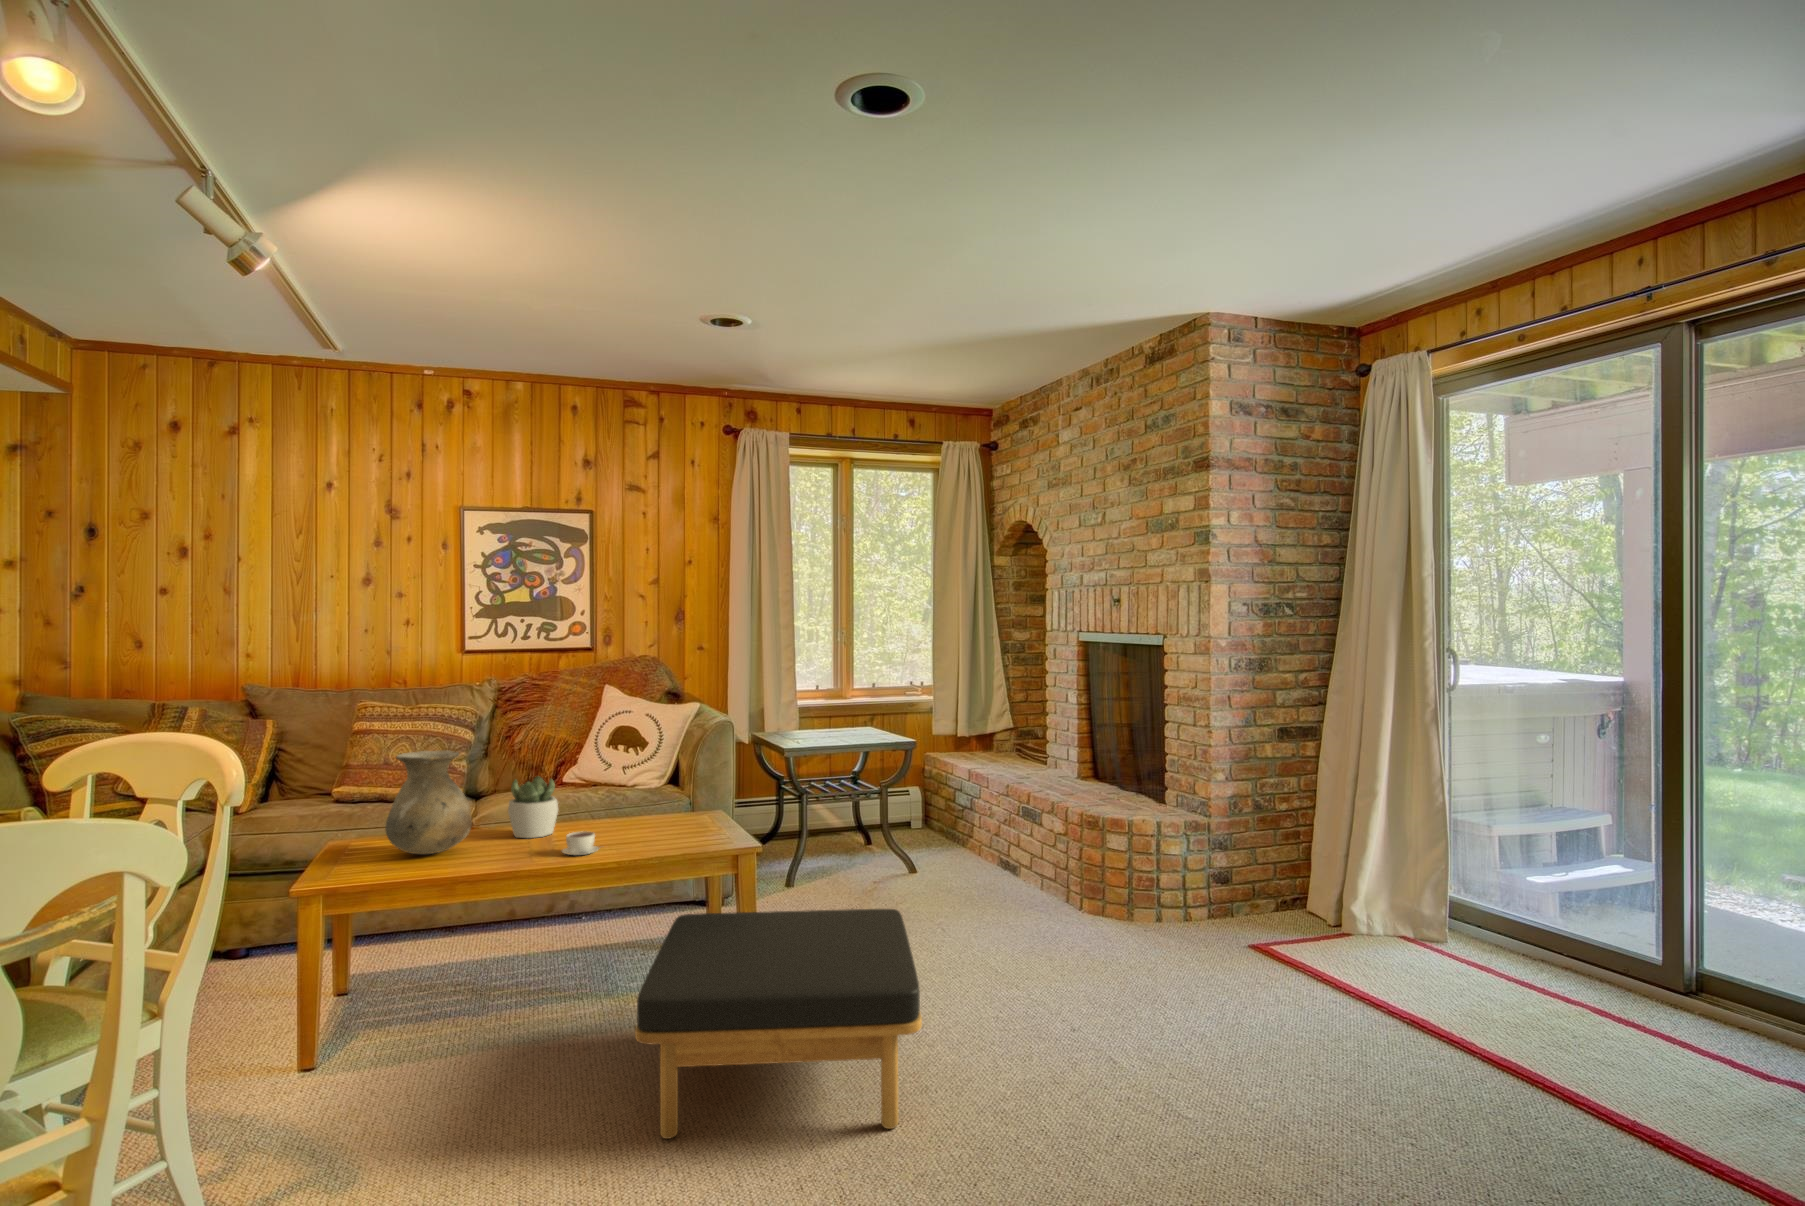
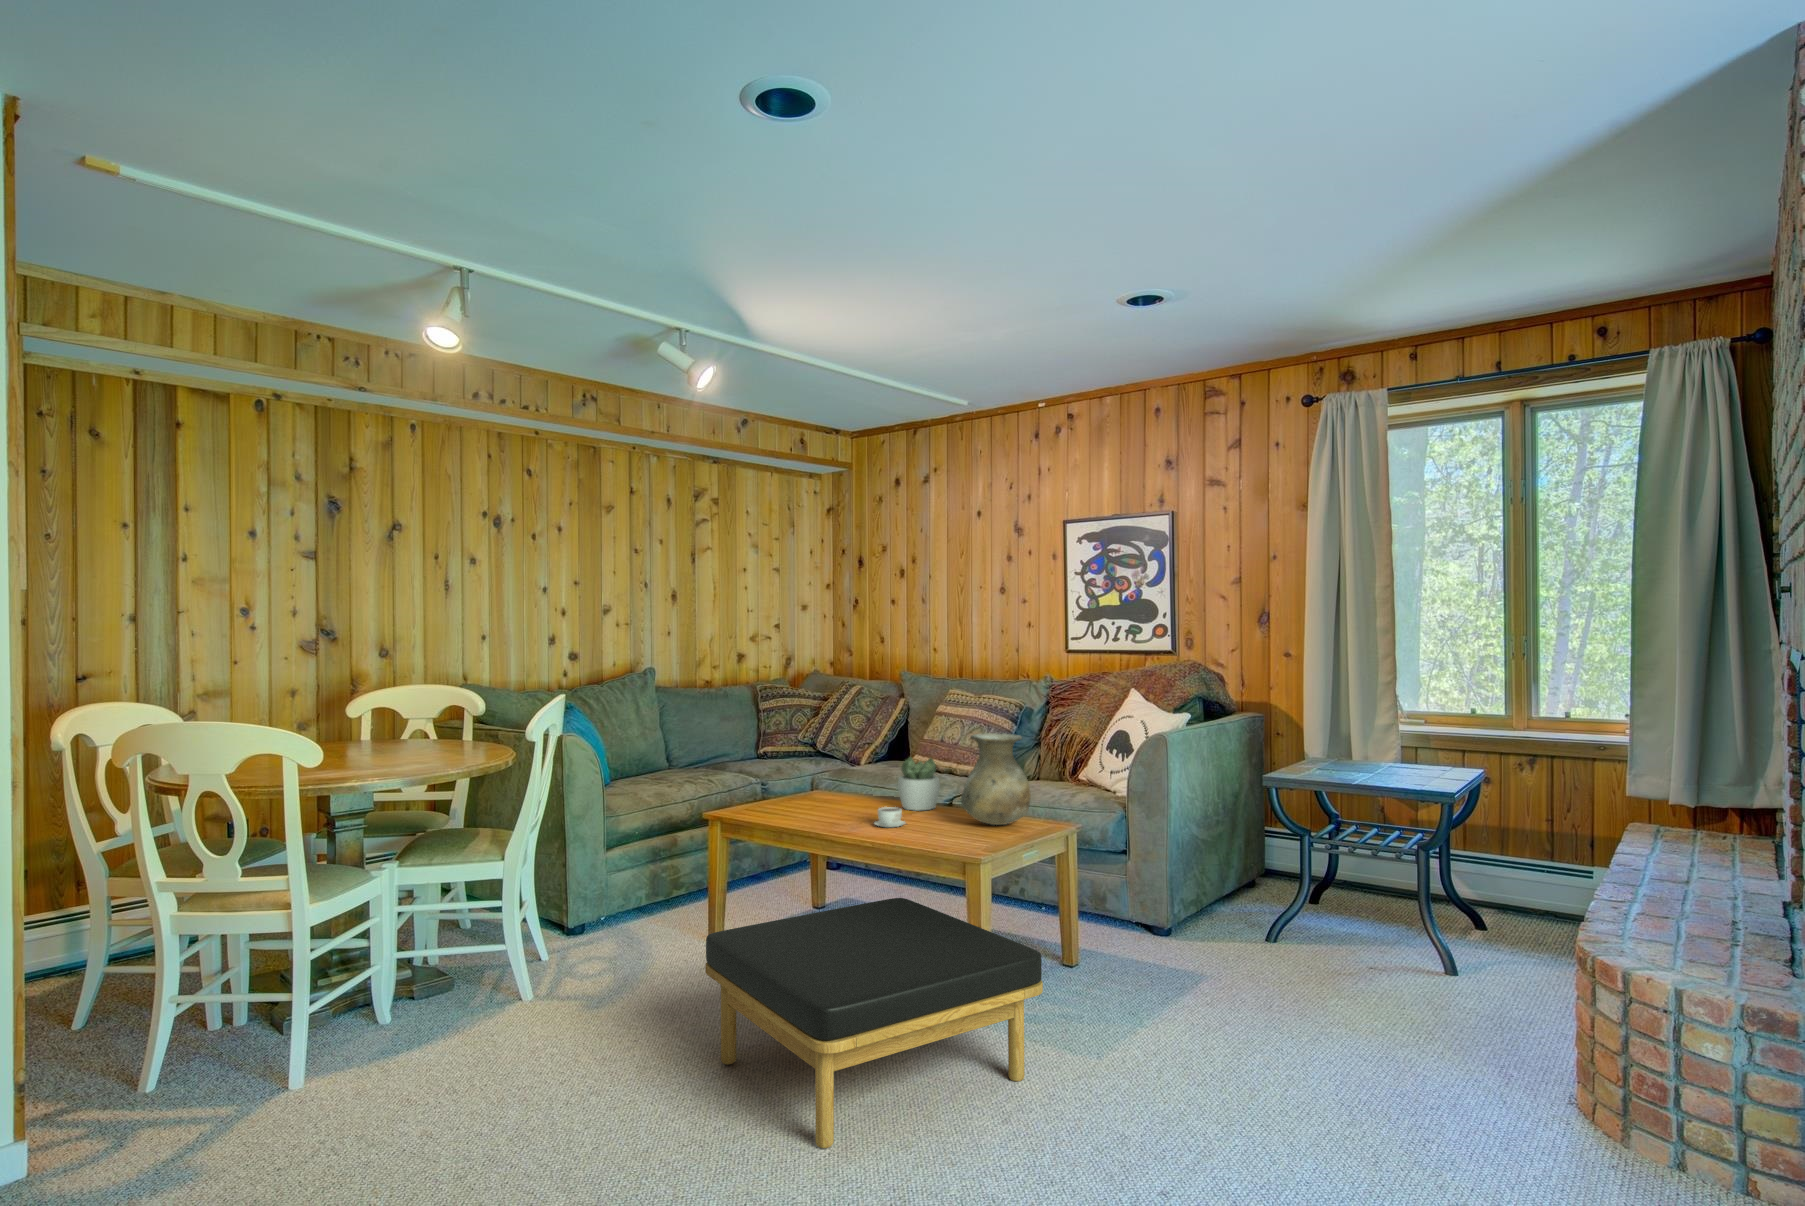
vase: present [385,750,472,854] -> present [961,733,1031,825]

